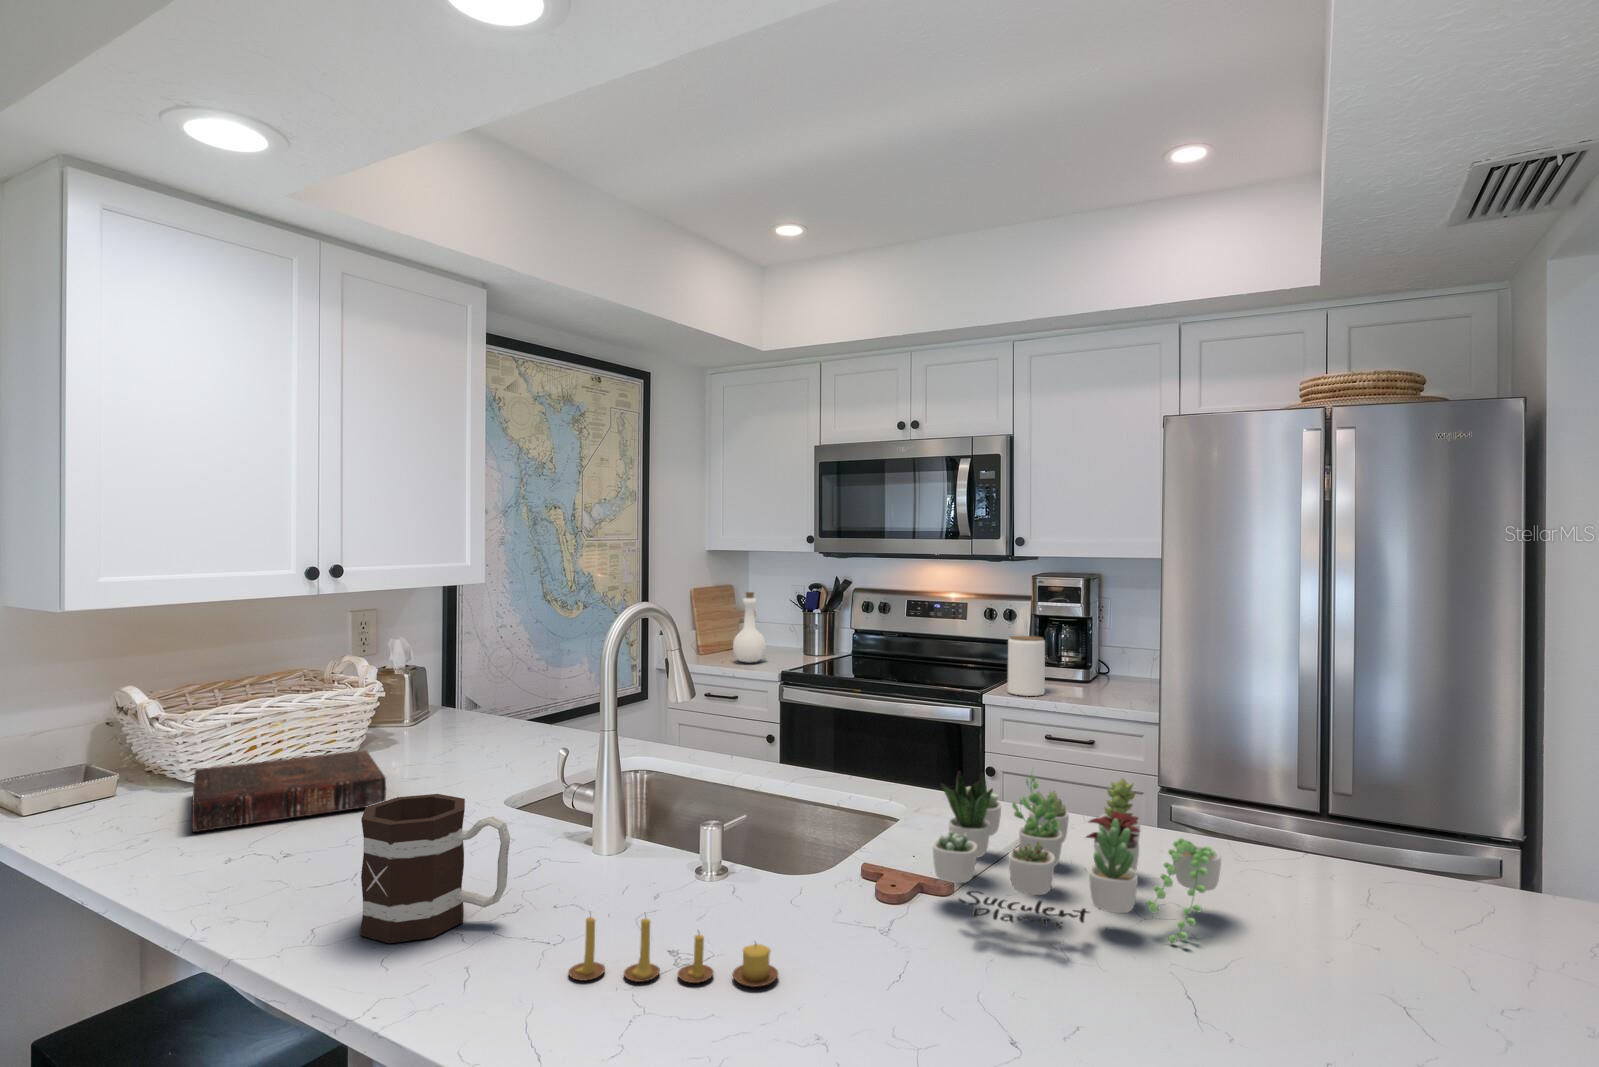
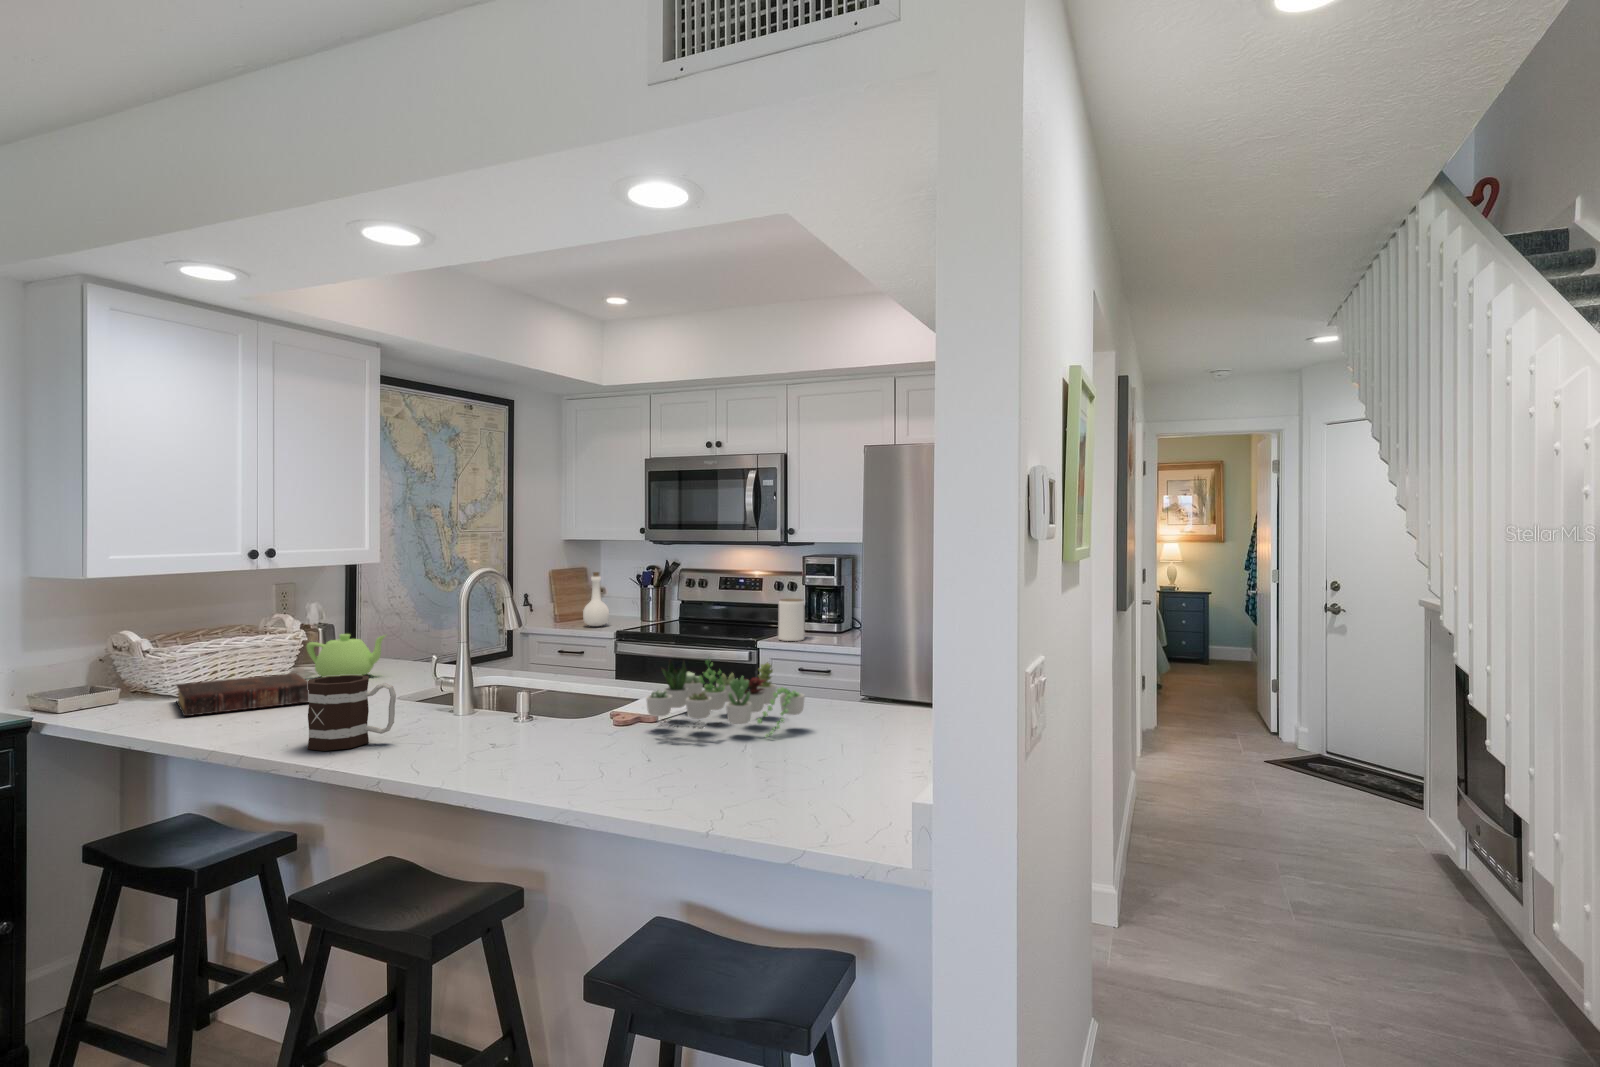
teapot: none [385,688,495,755] -> present [306,634,386,677]
candle: present [569,916,778,987] -> none [428,723,544,758]

